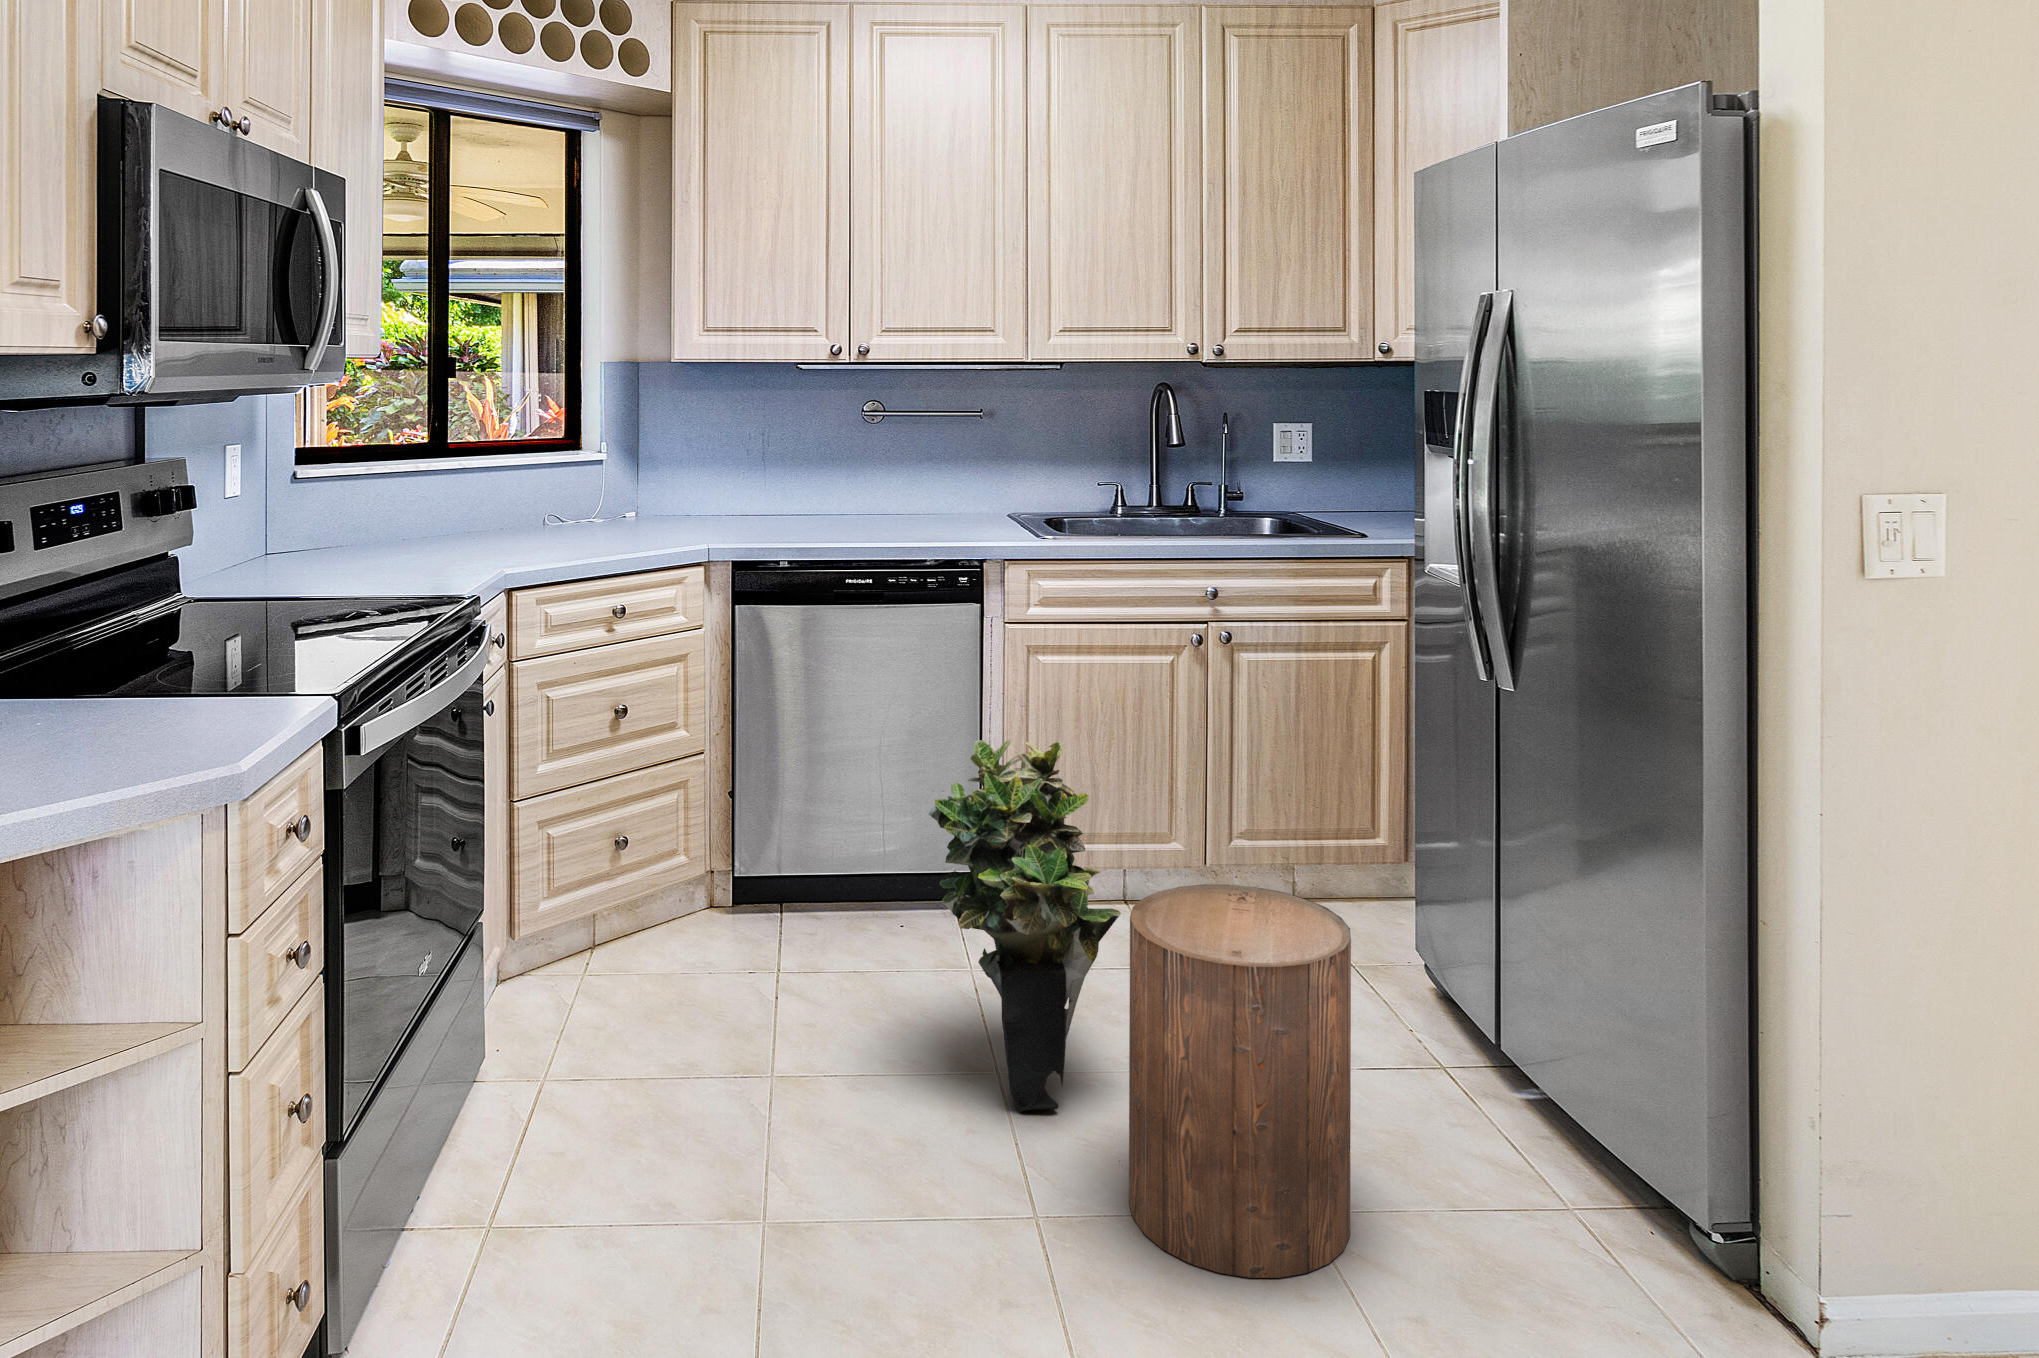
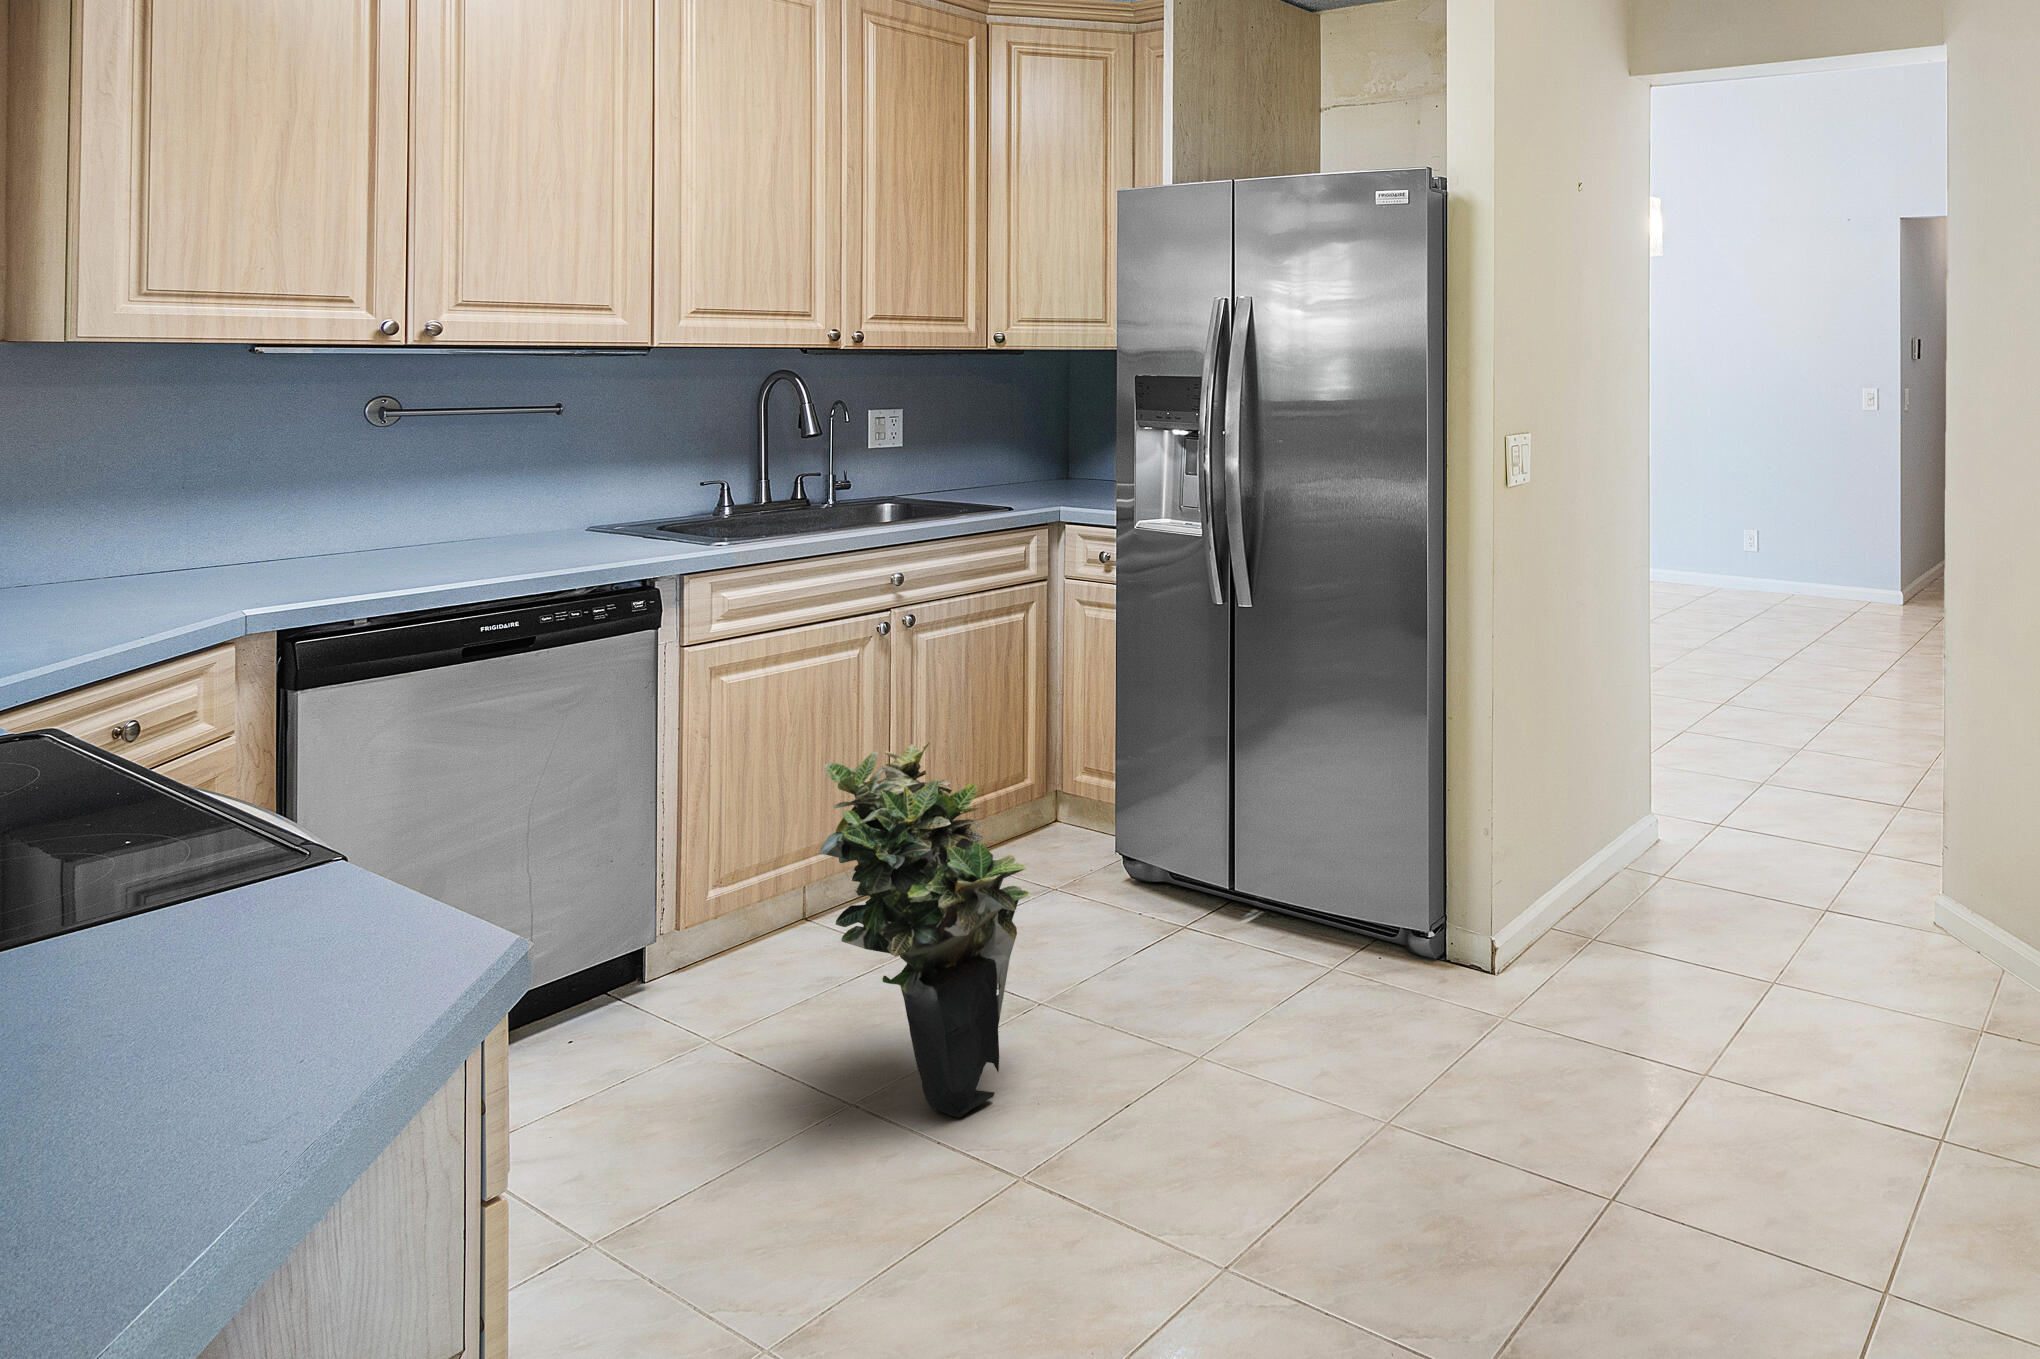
stool: present [1129,885,1351,1278] -> none [1119,808,1312,1140]

